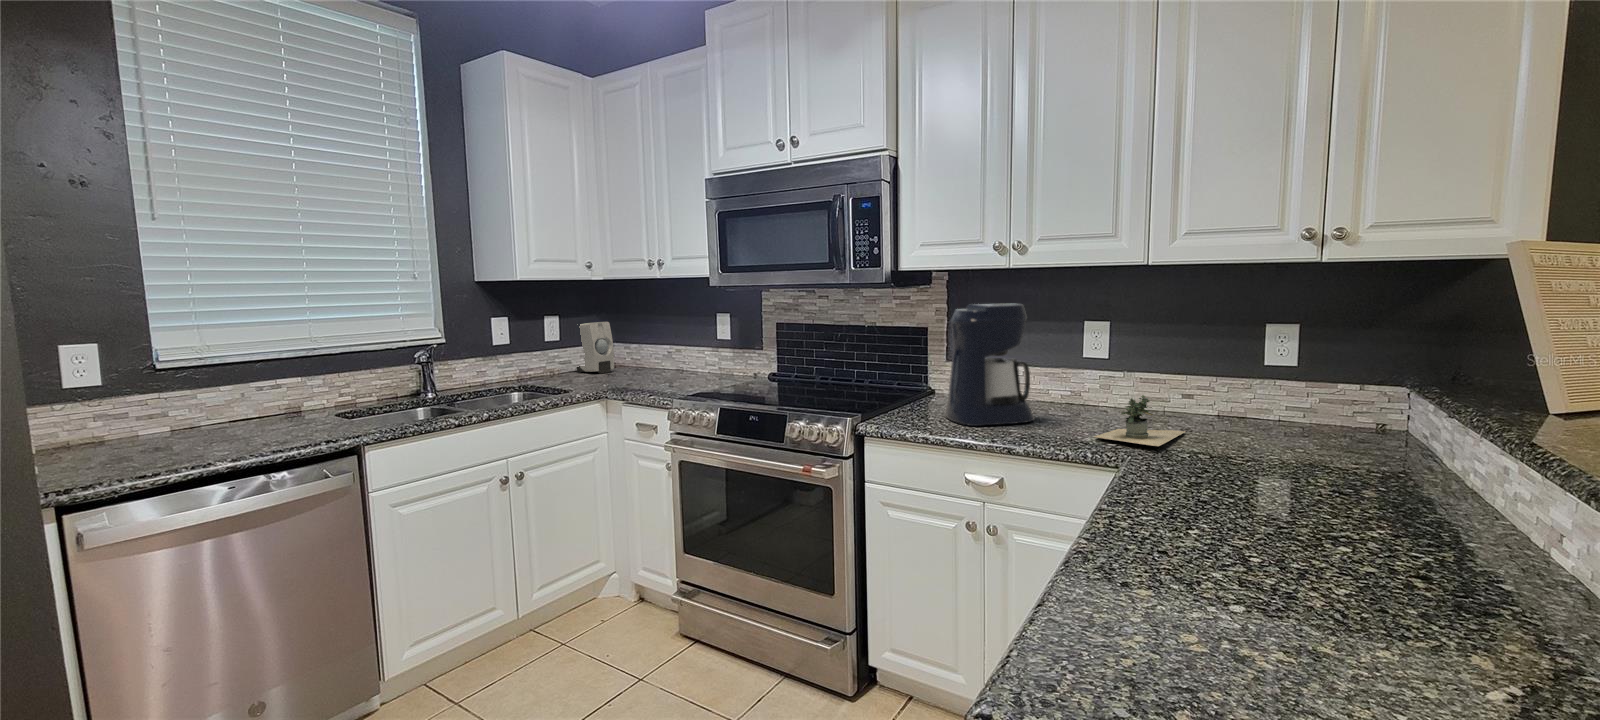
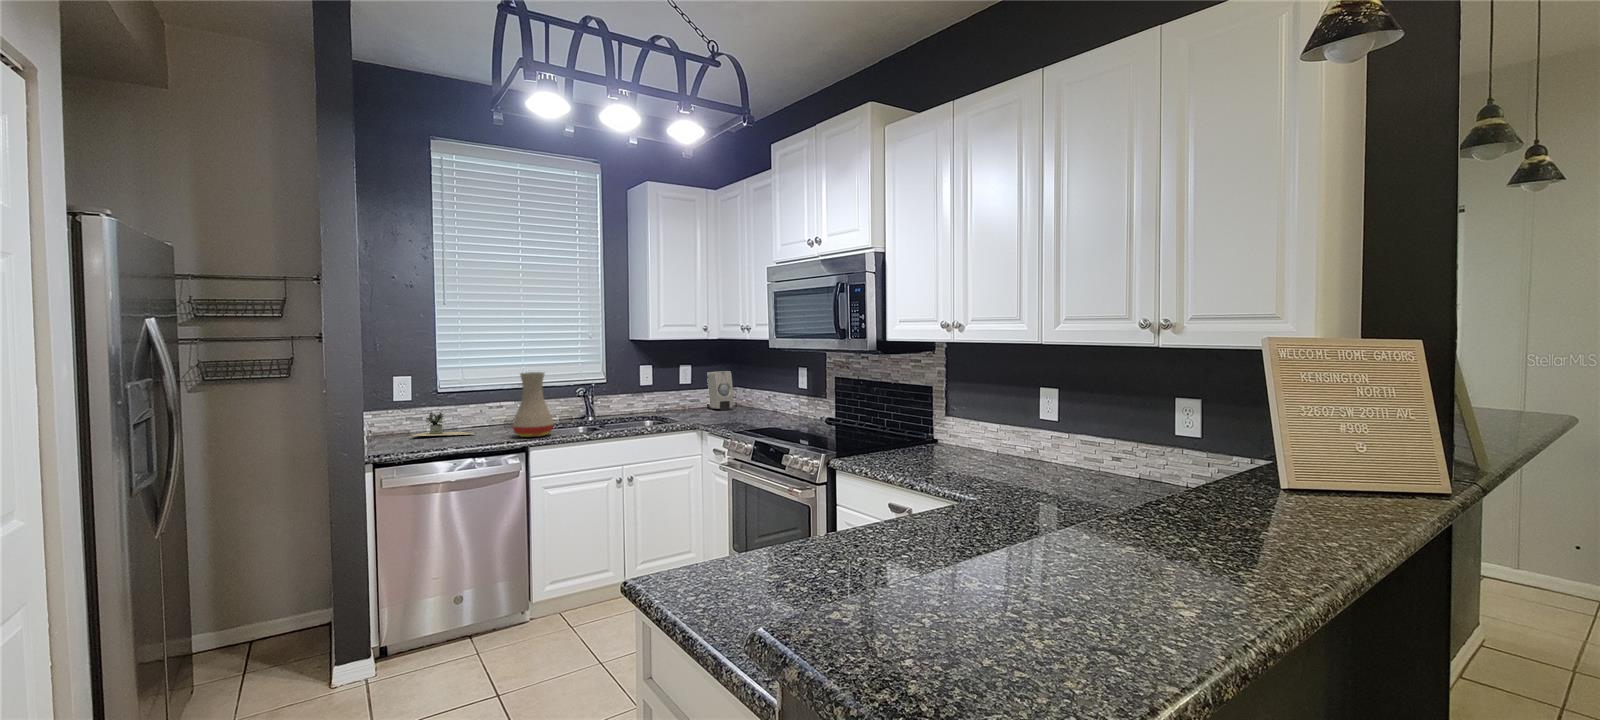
coffee maker: present [945,304,1035,426] -> none [902,372,970,468]
vase: none [322,328,394,431] -> present [512,372,554,437]
potted plant: present [1094,395,1200,446] -> present [412,412,472,436]

